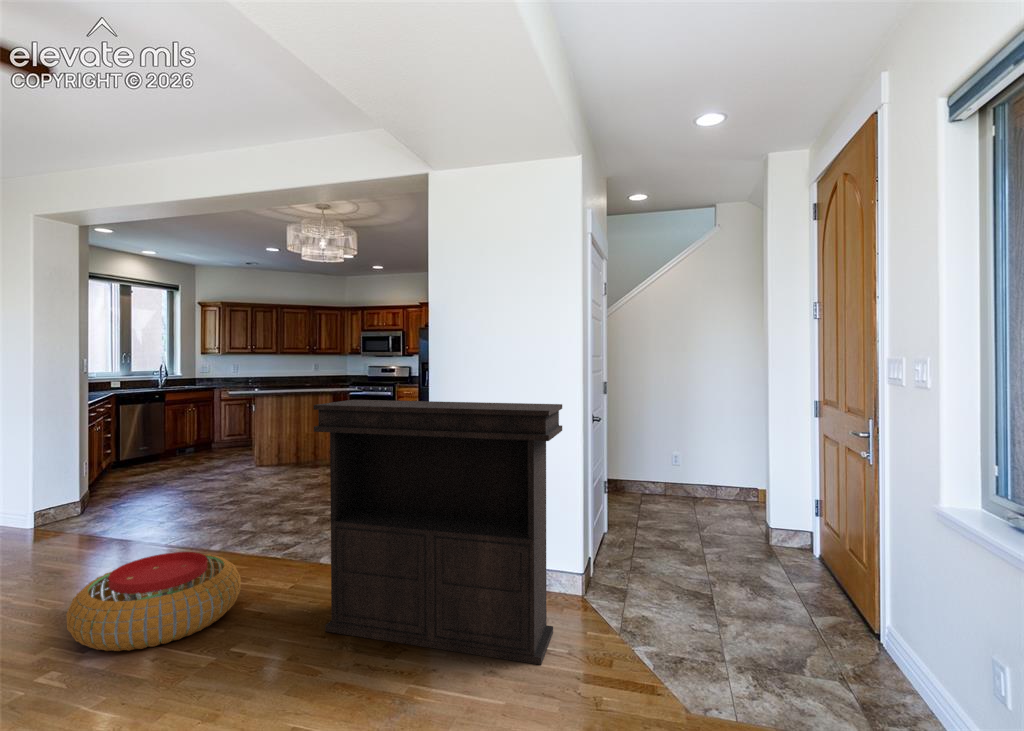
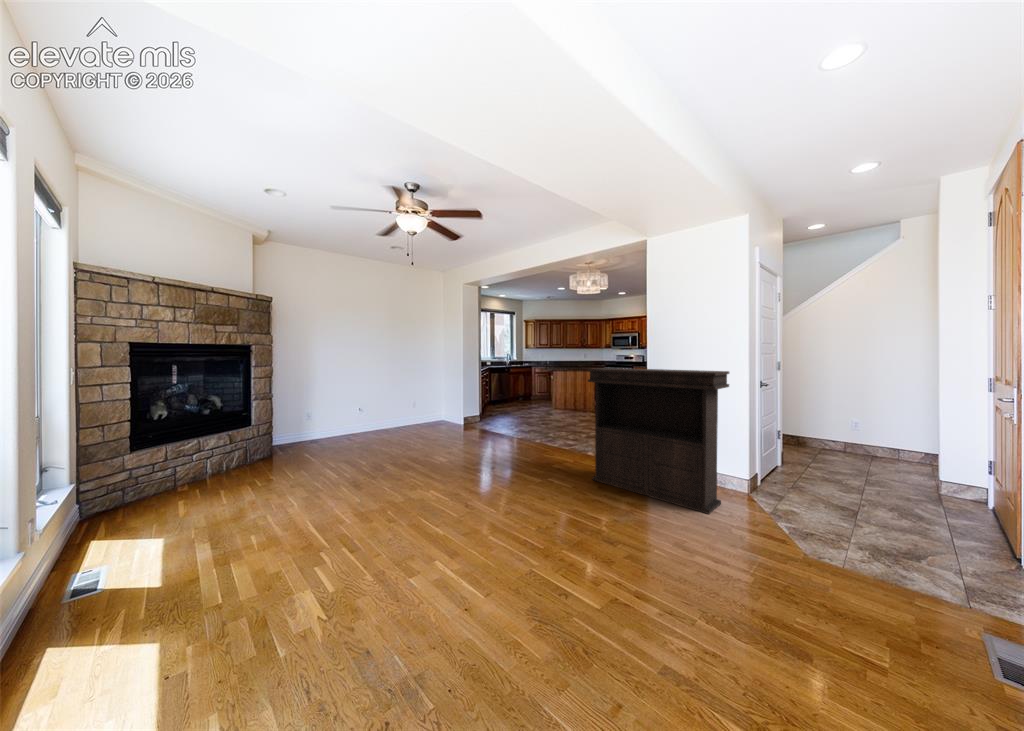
pouf: present [66,552,241,651] -> none [490,436,553,471]

